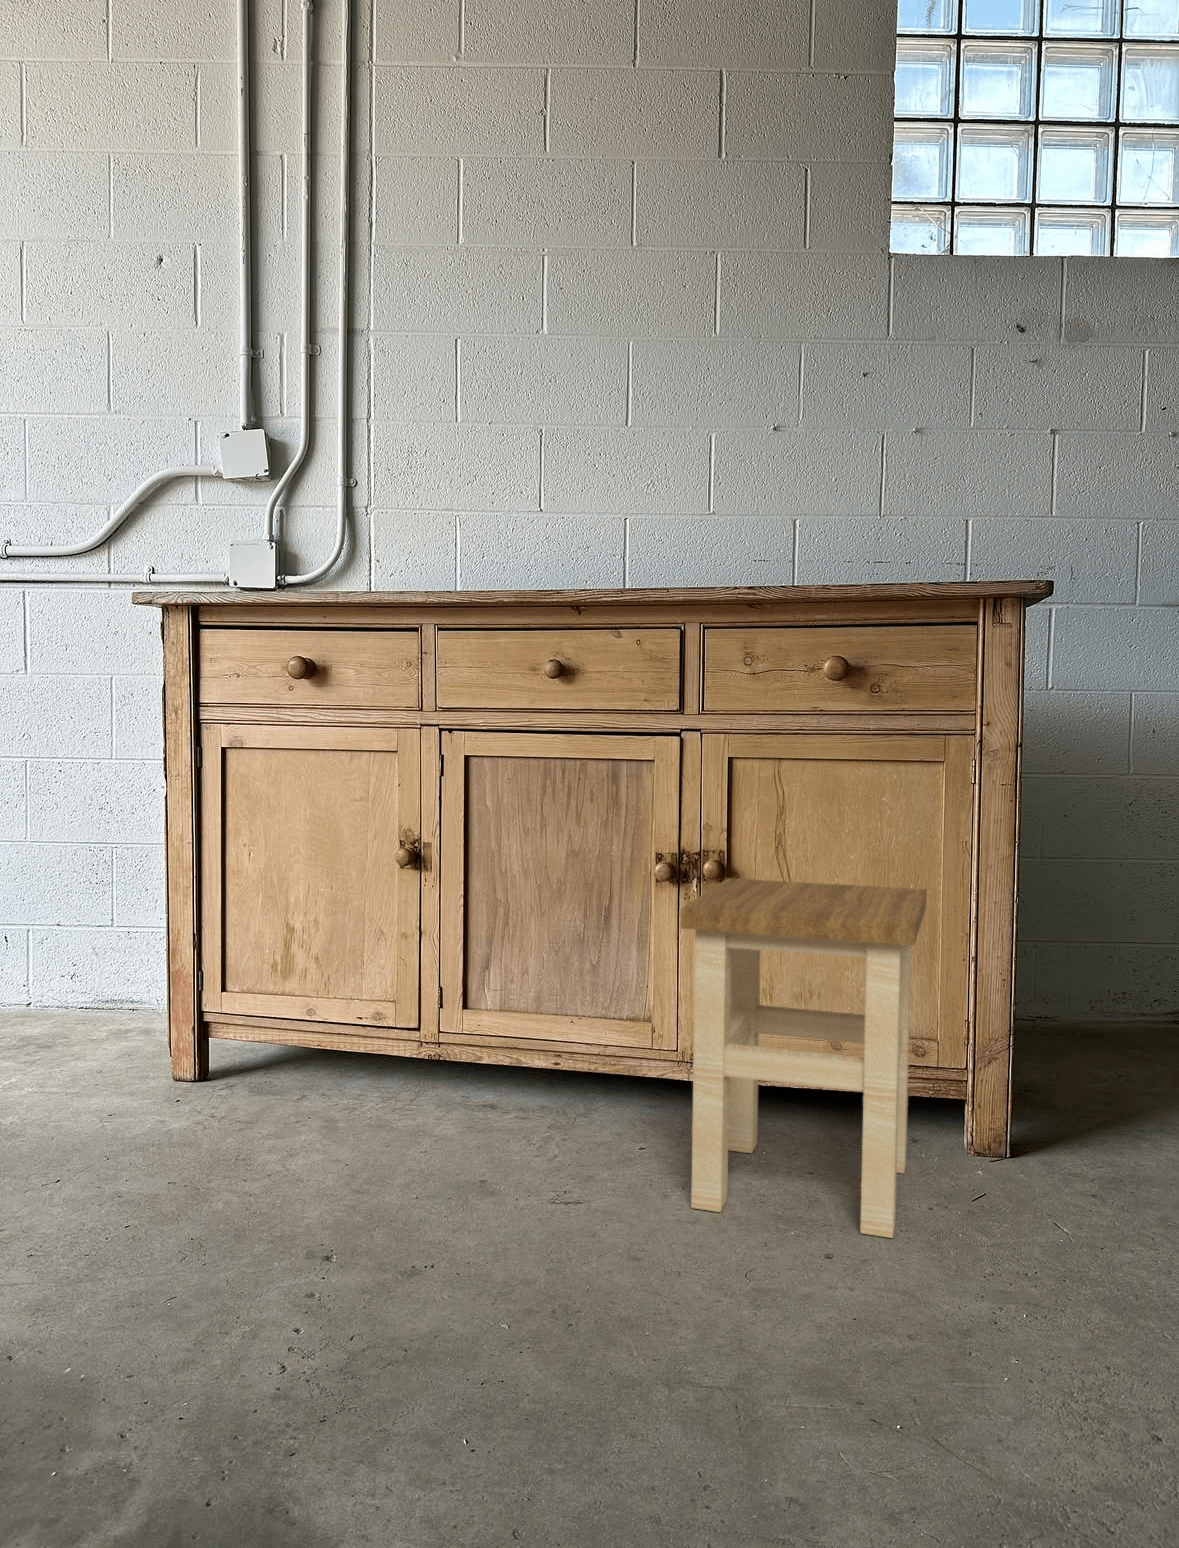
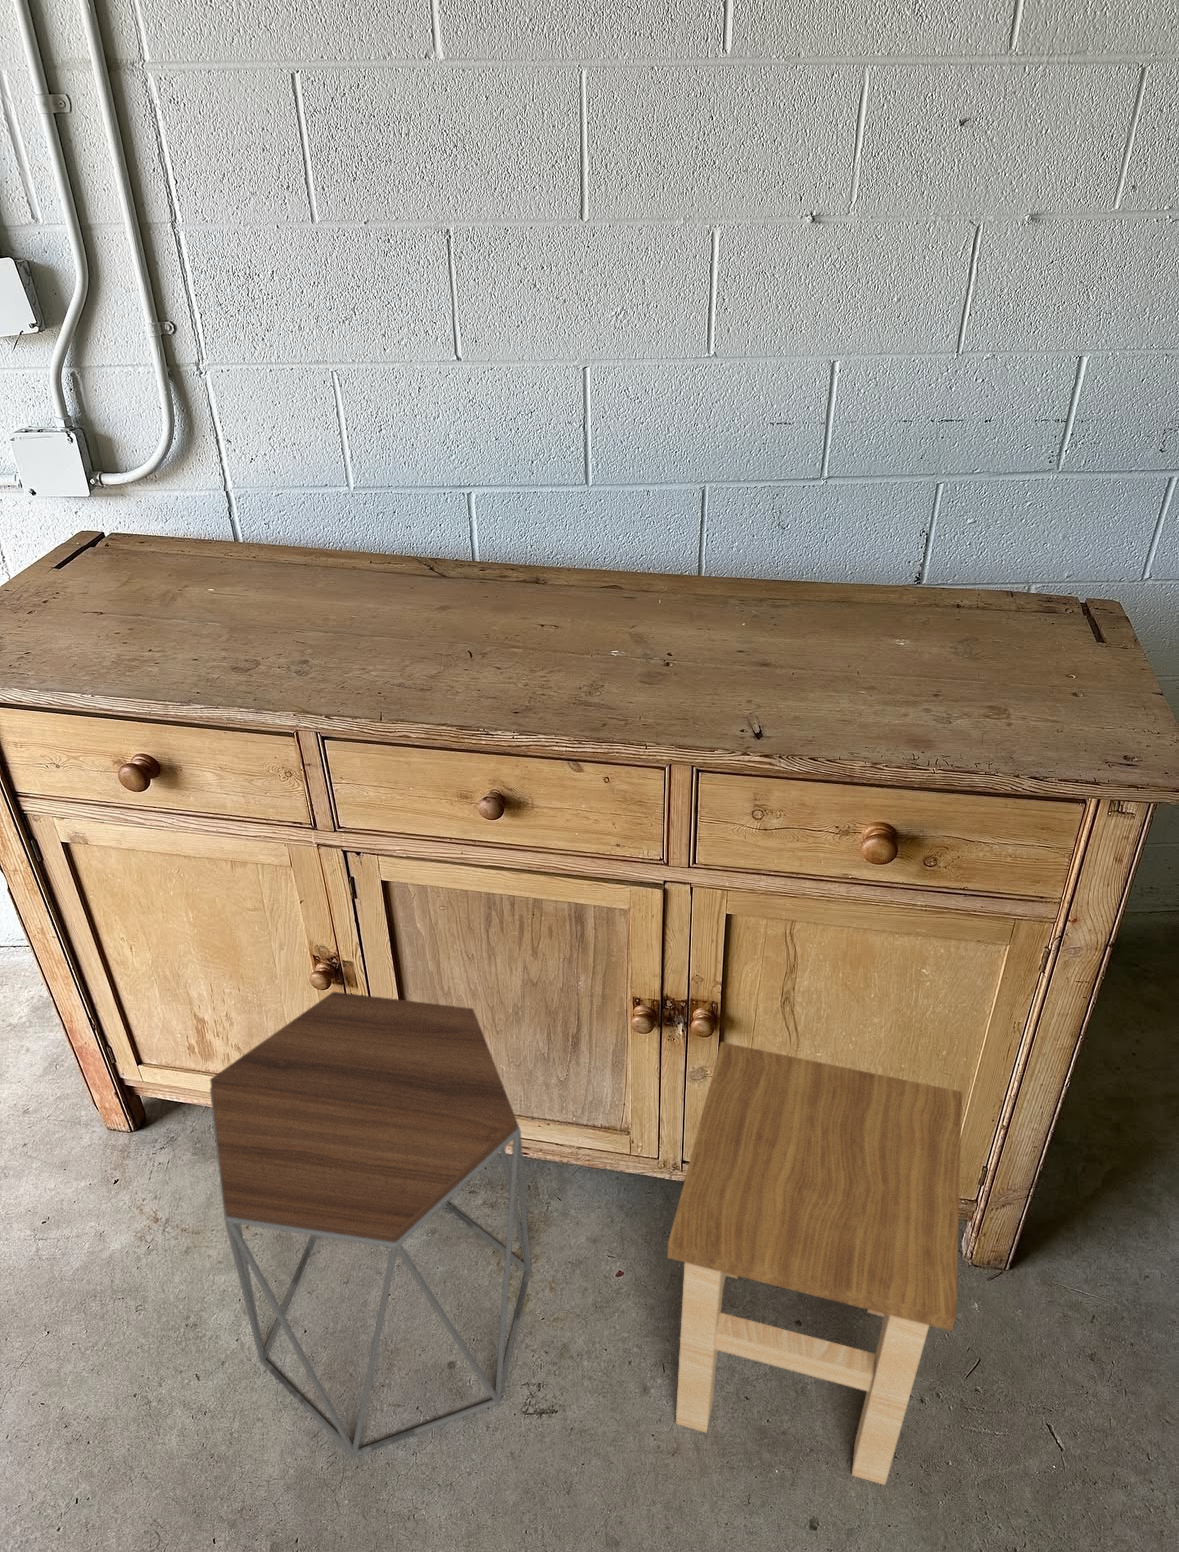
side table: none [300,842,563,1211] -> present [210,992,531,1458]

